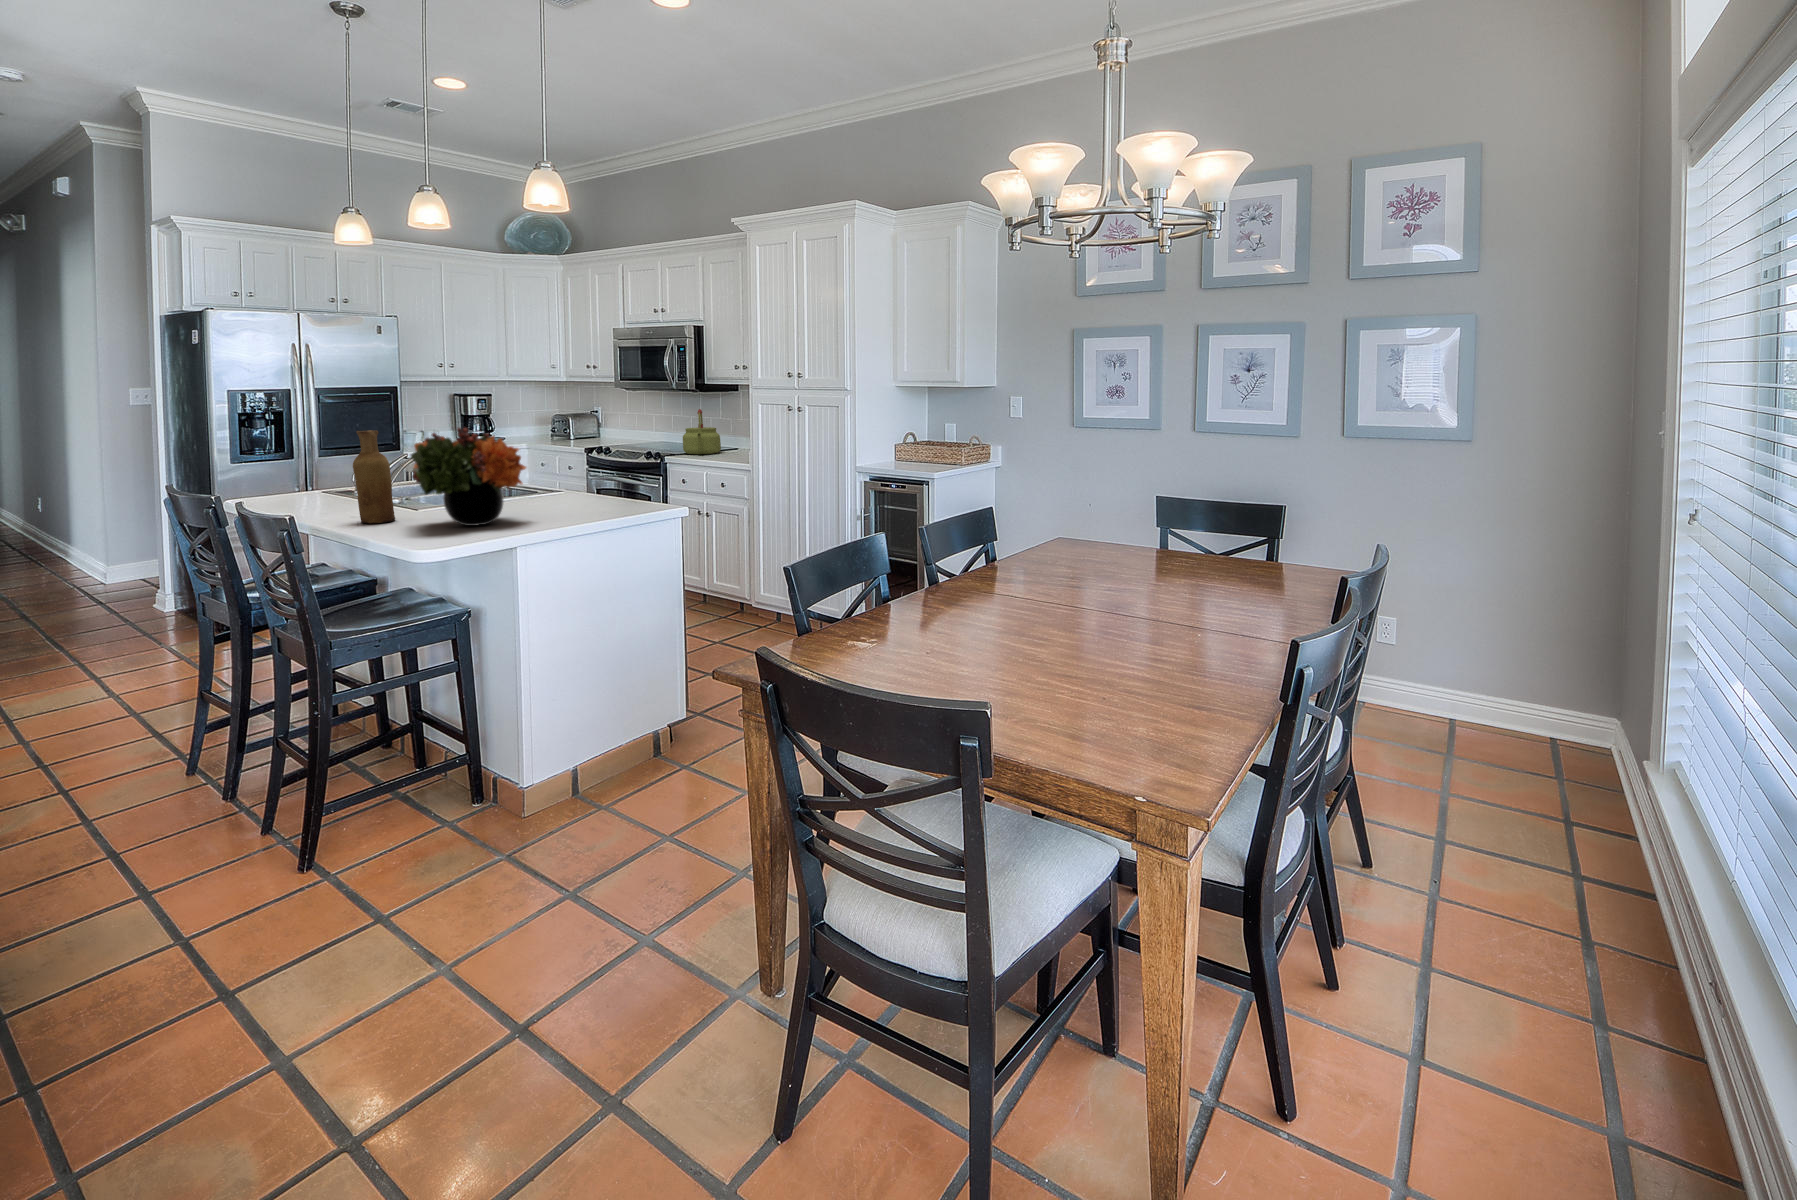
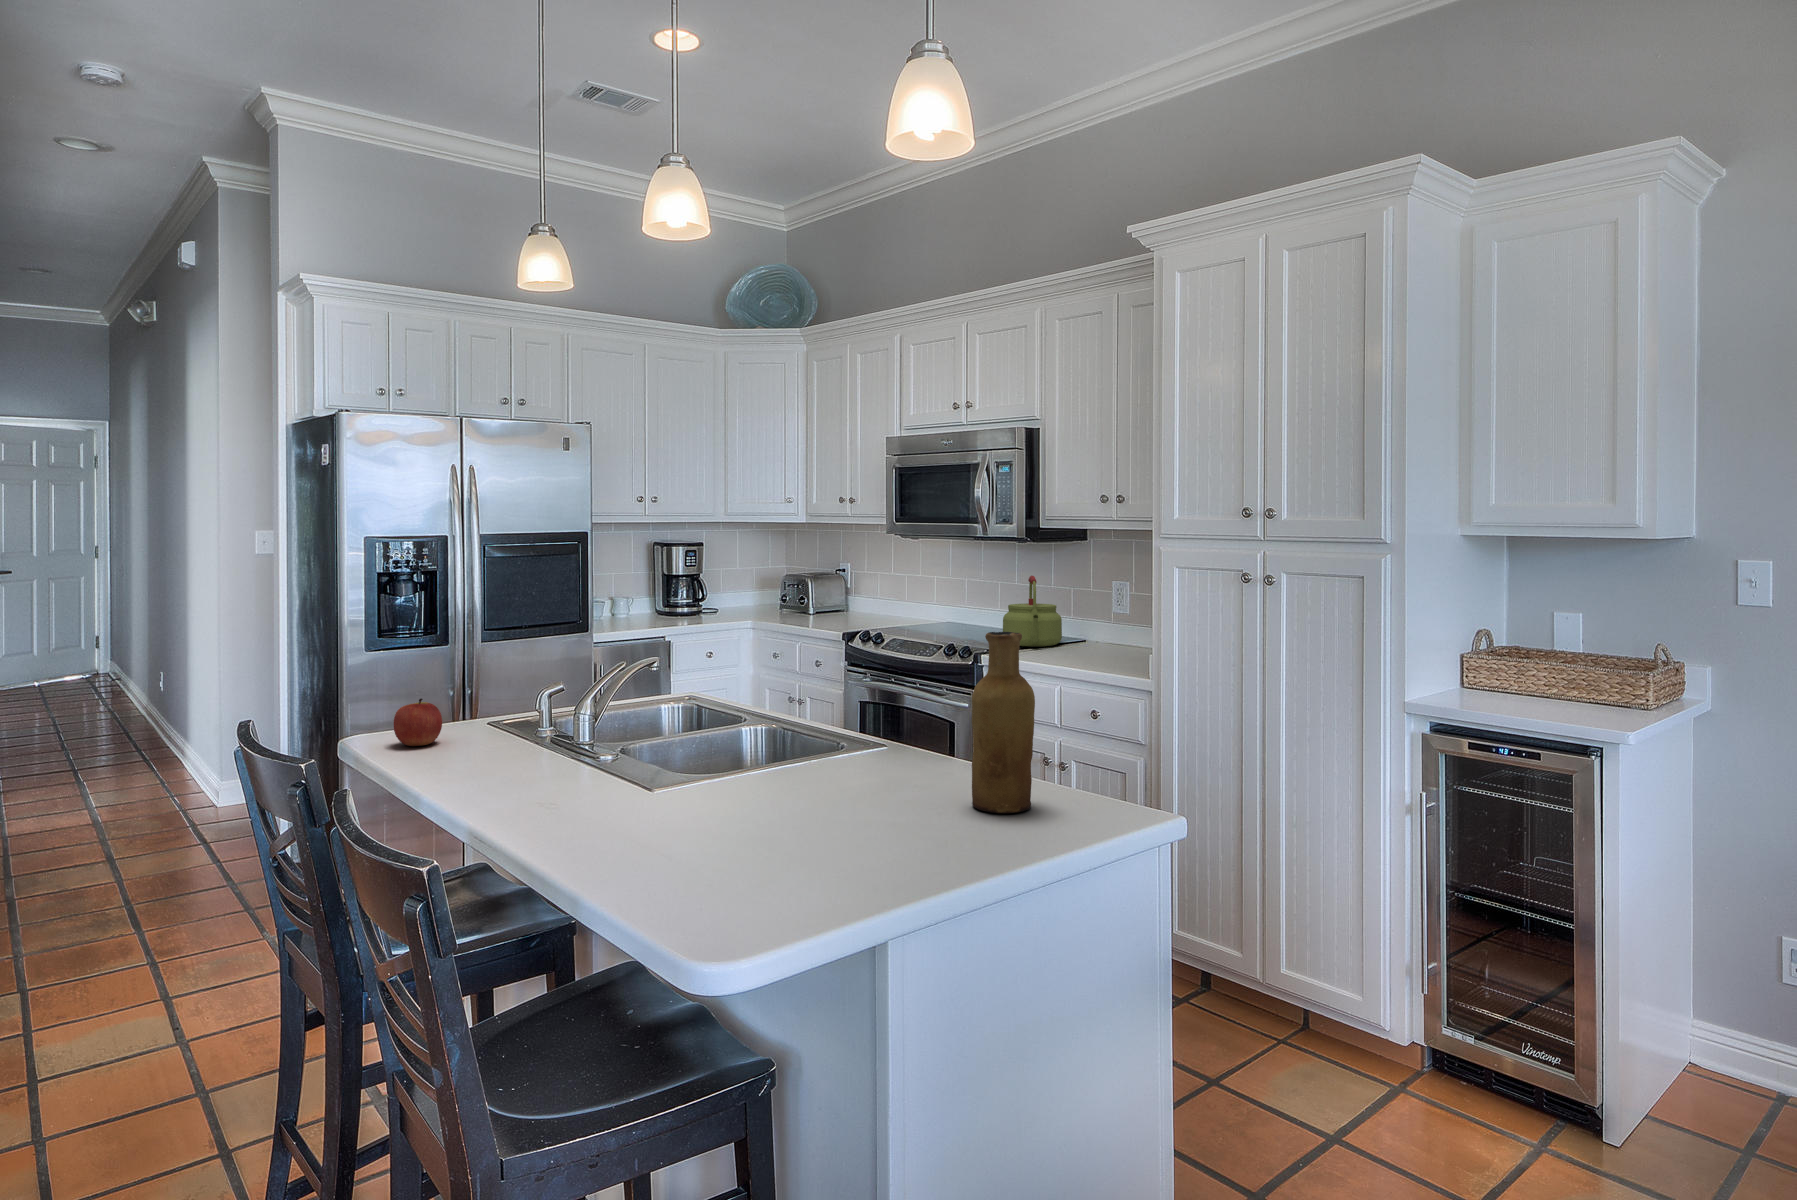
flower arrangement: present [411,428,526,526] -> none [663,635,885,837]
vase: present [353,430,395,523] -> present [972,632,1035,813]
apple: none [265,478,295,505] -> present [394,699,442,746]

